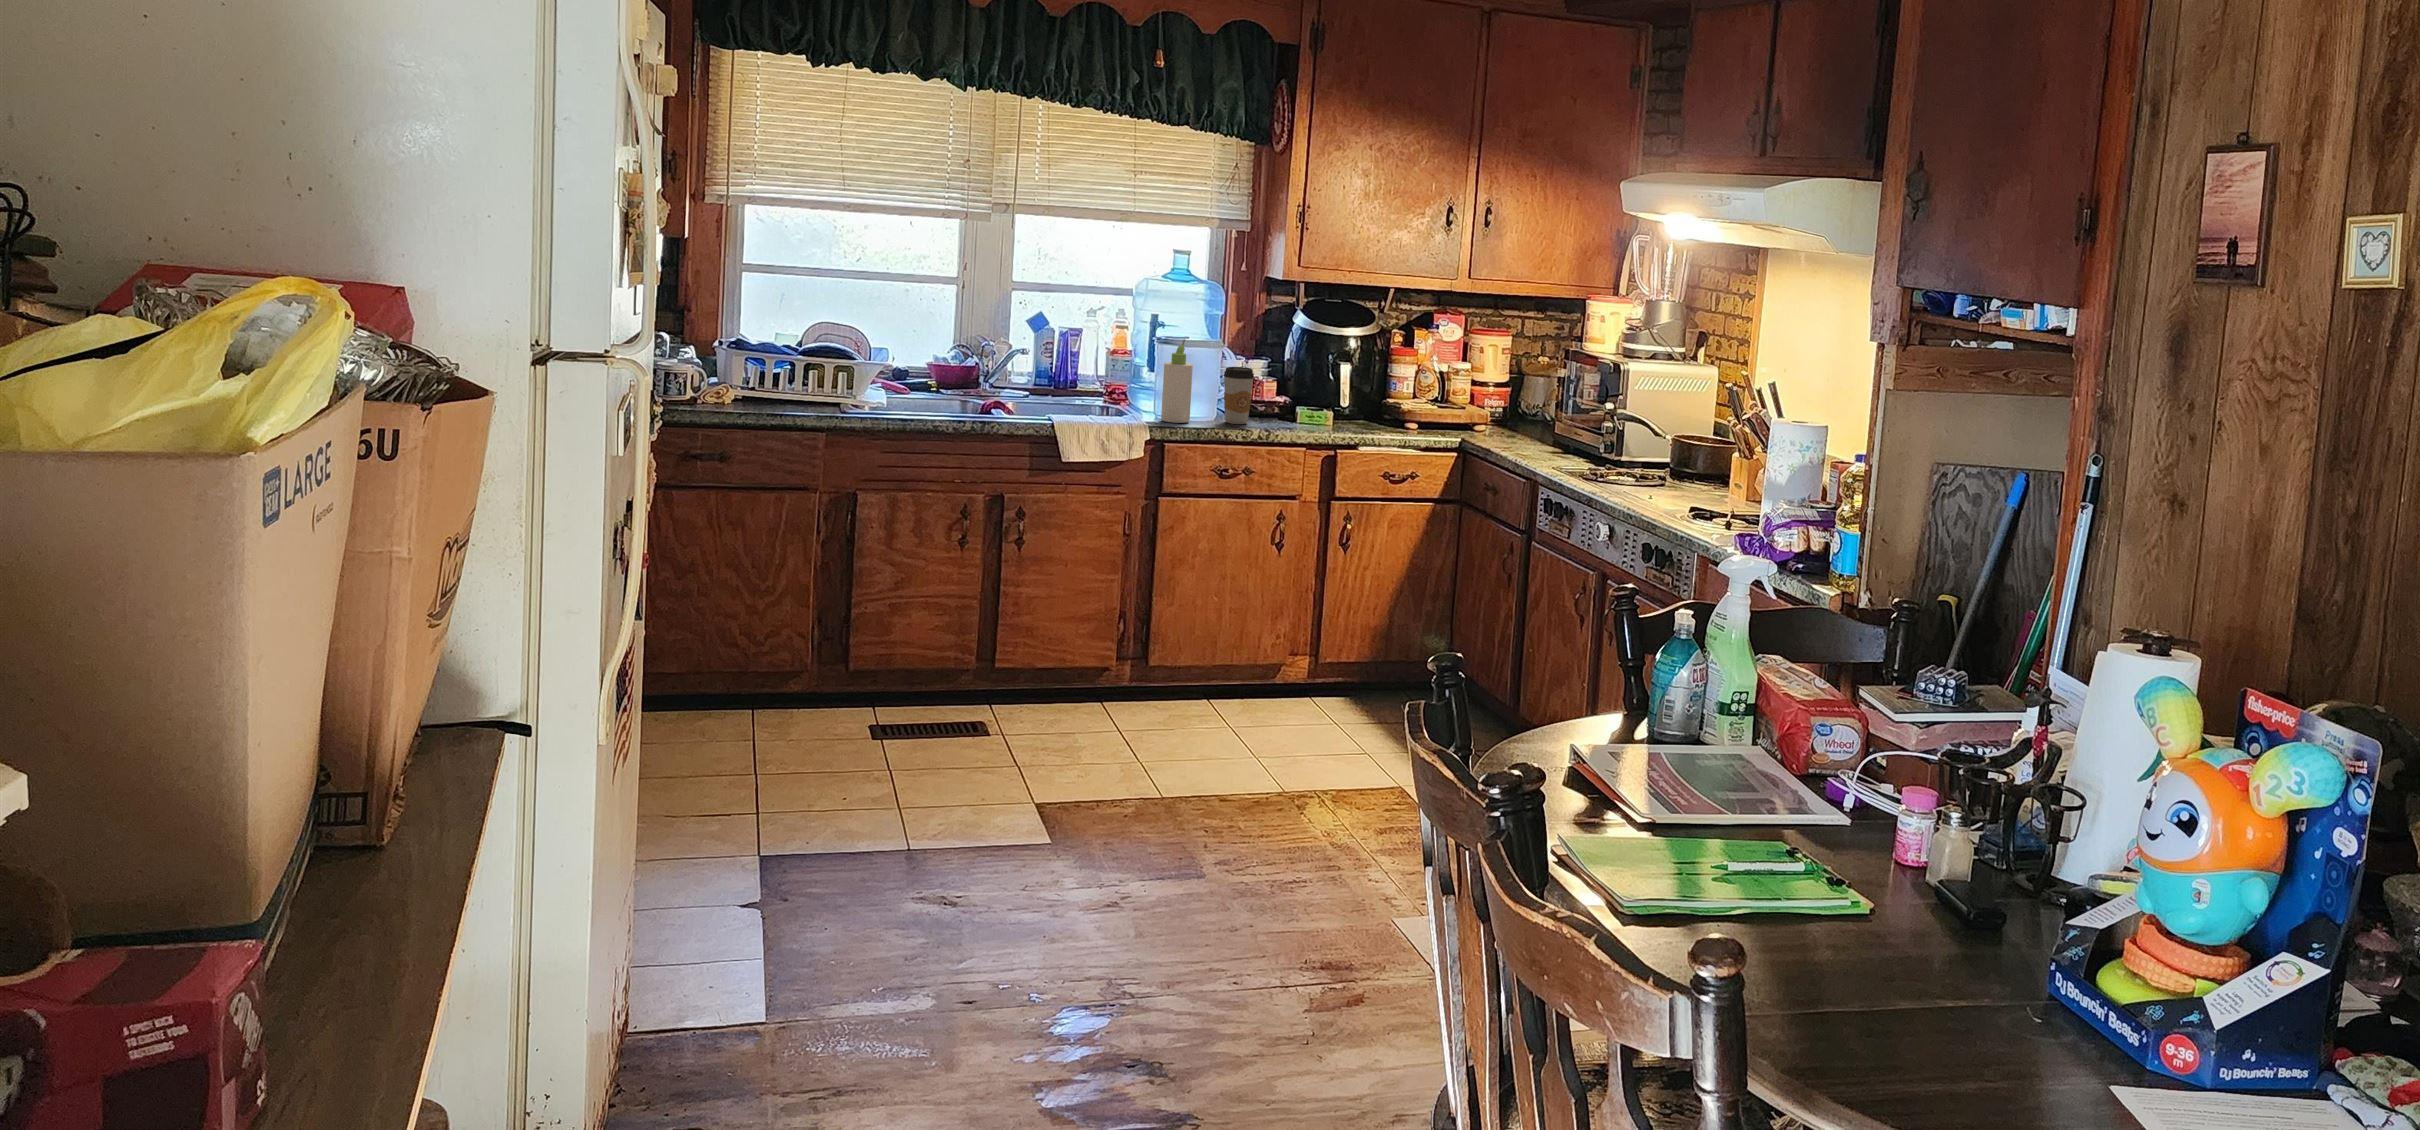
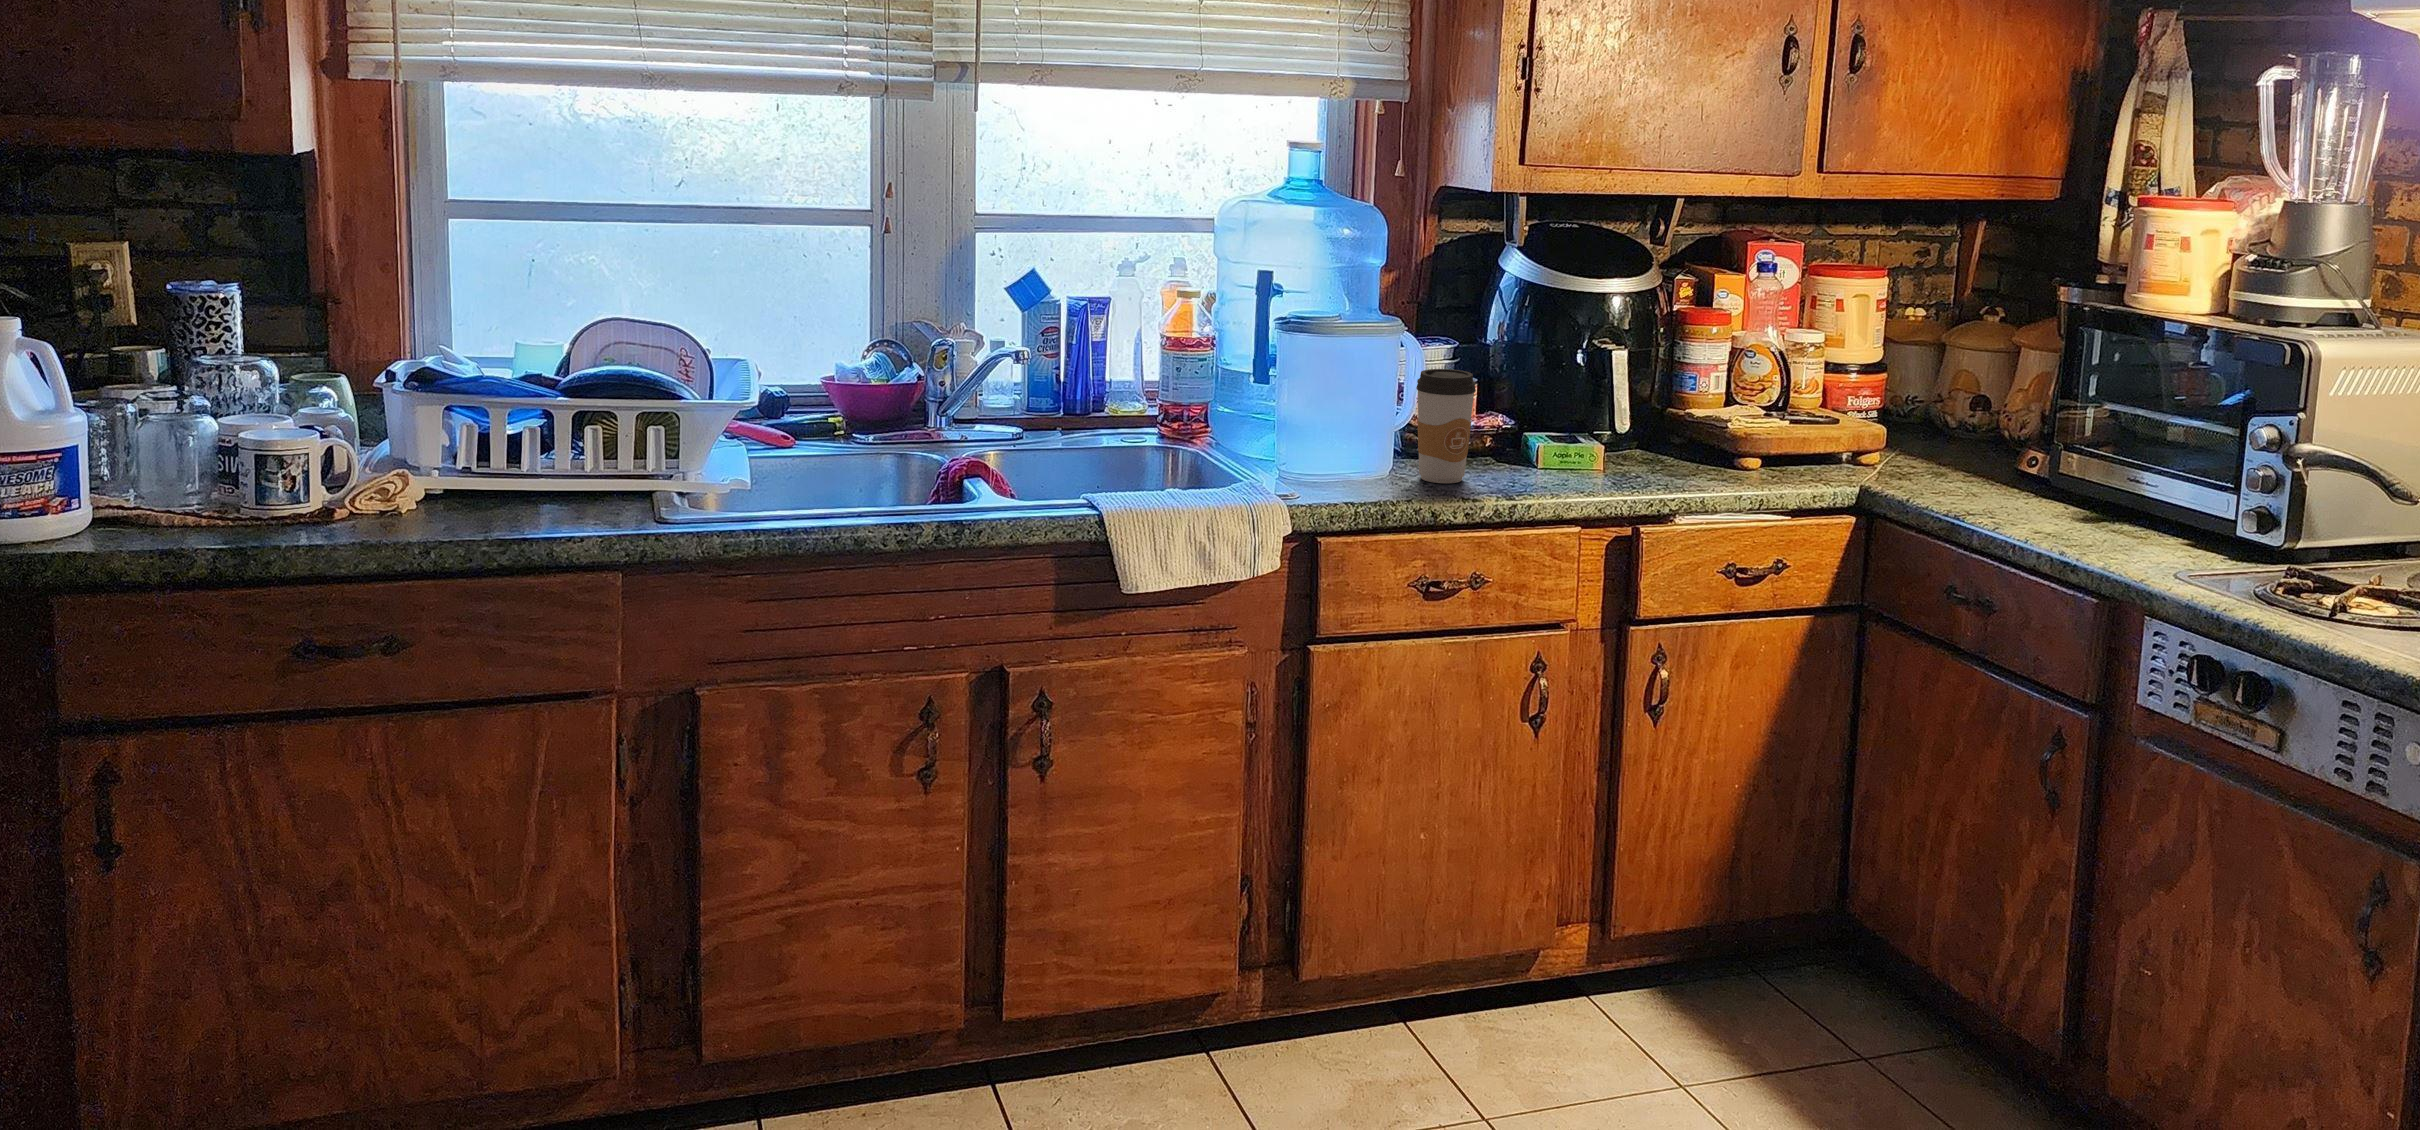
bottle: present [1161,339,1193,423] -> none [1302,321,1363,491]

